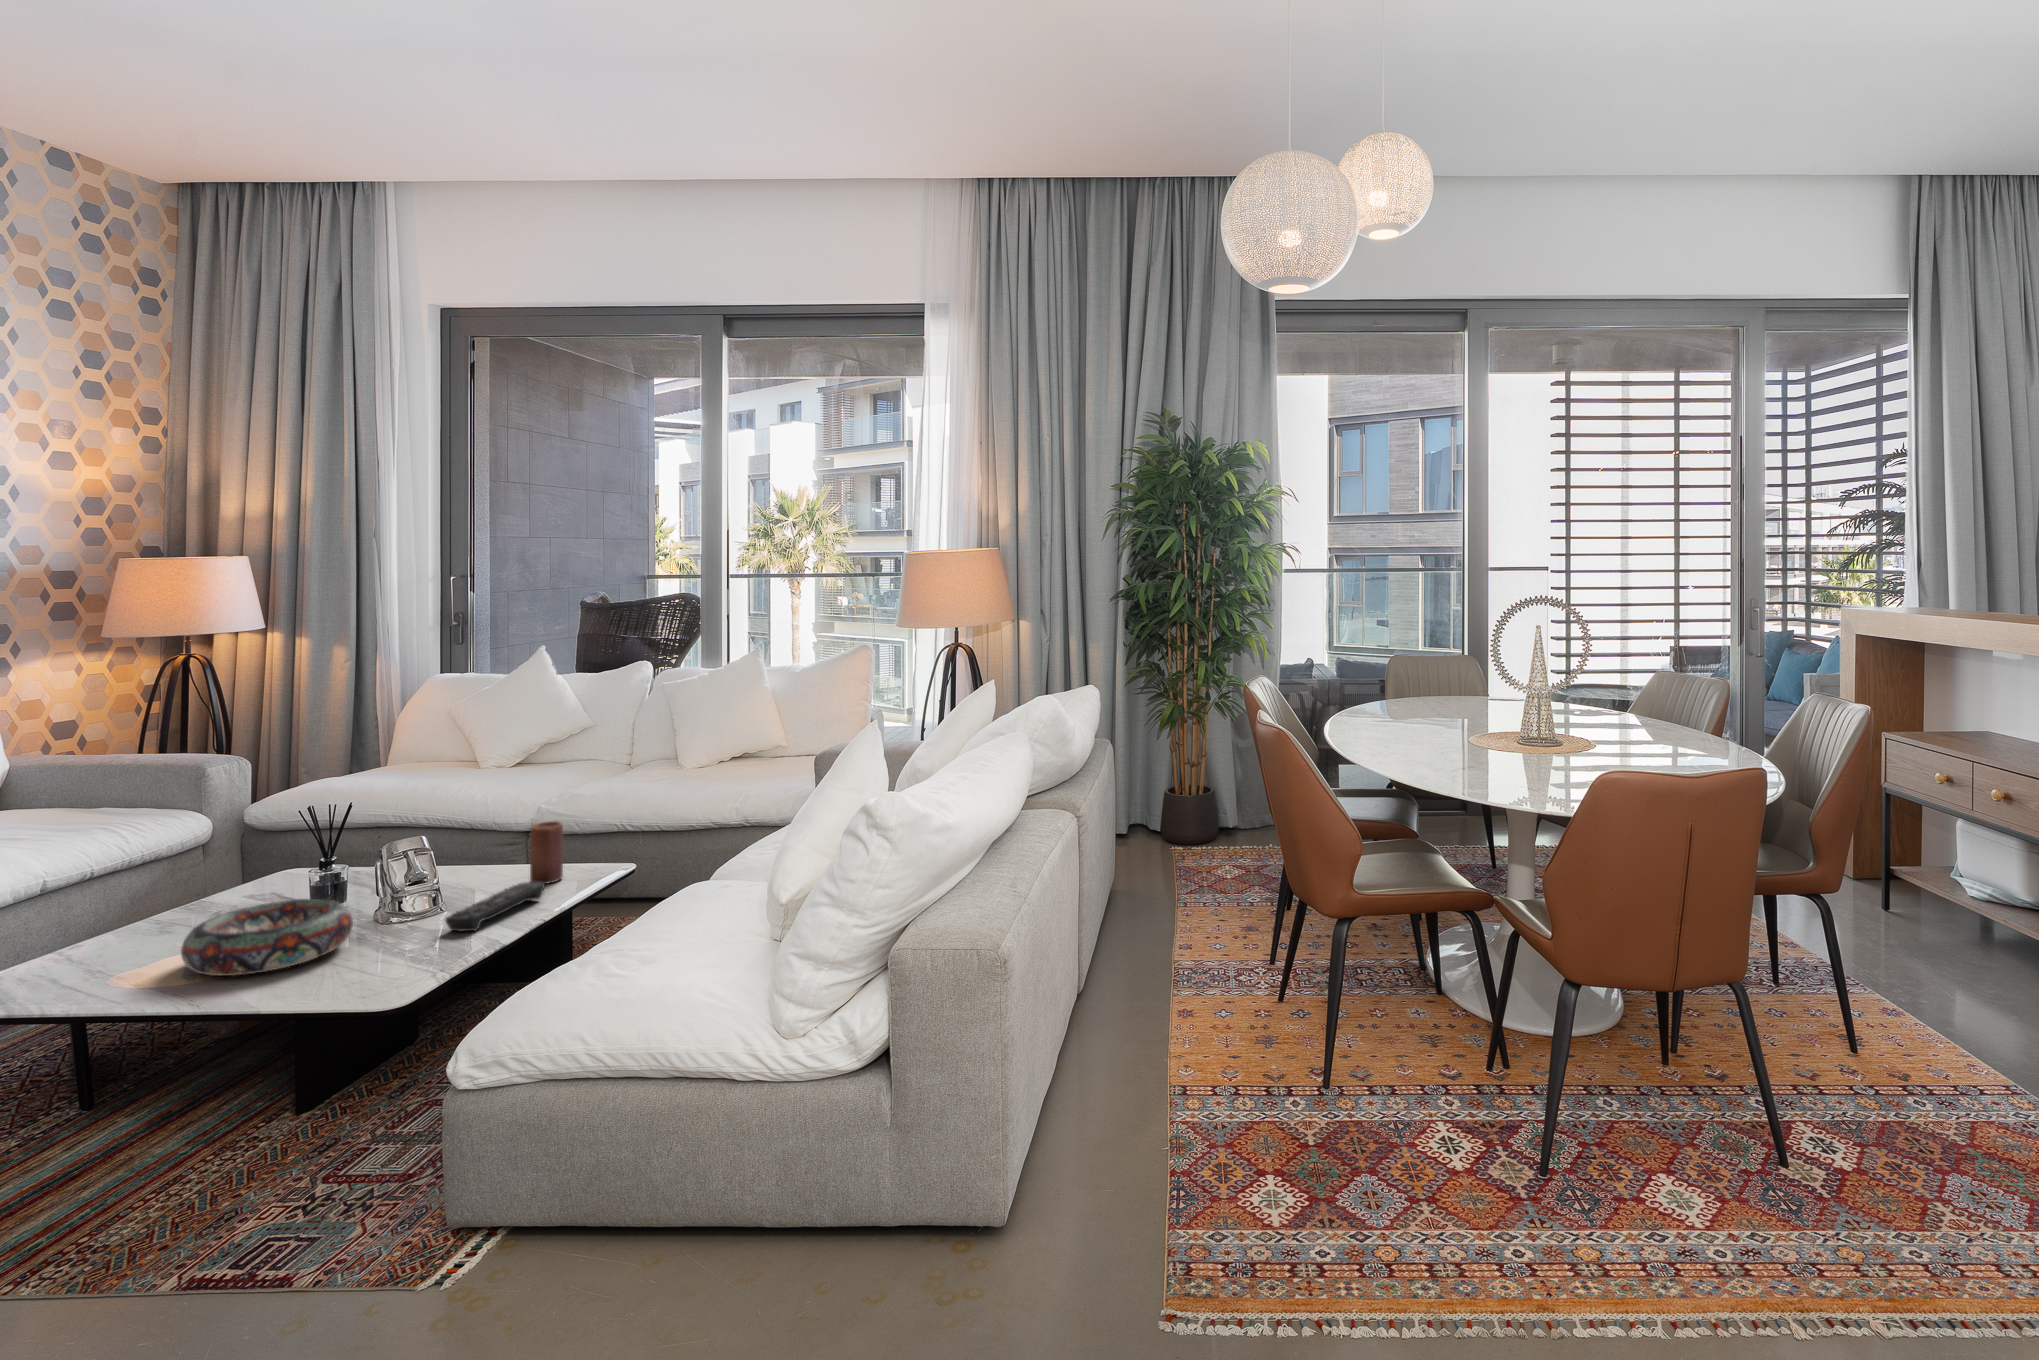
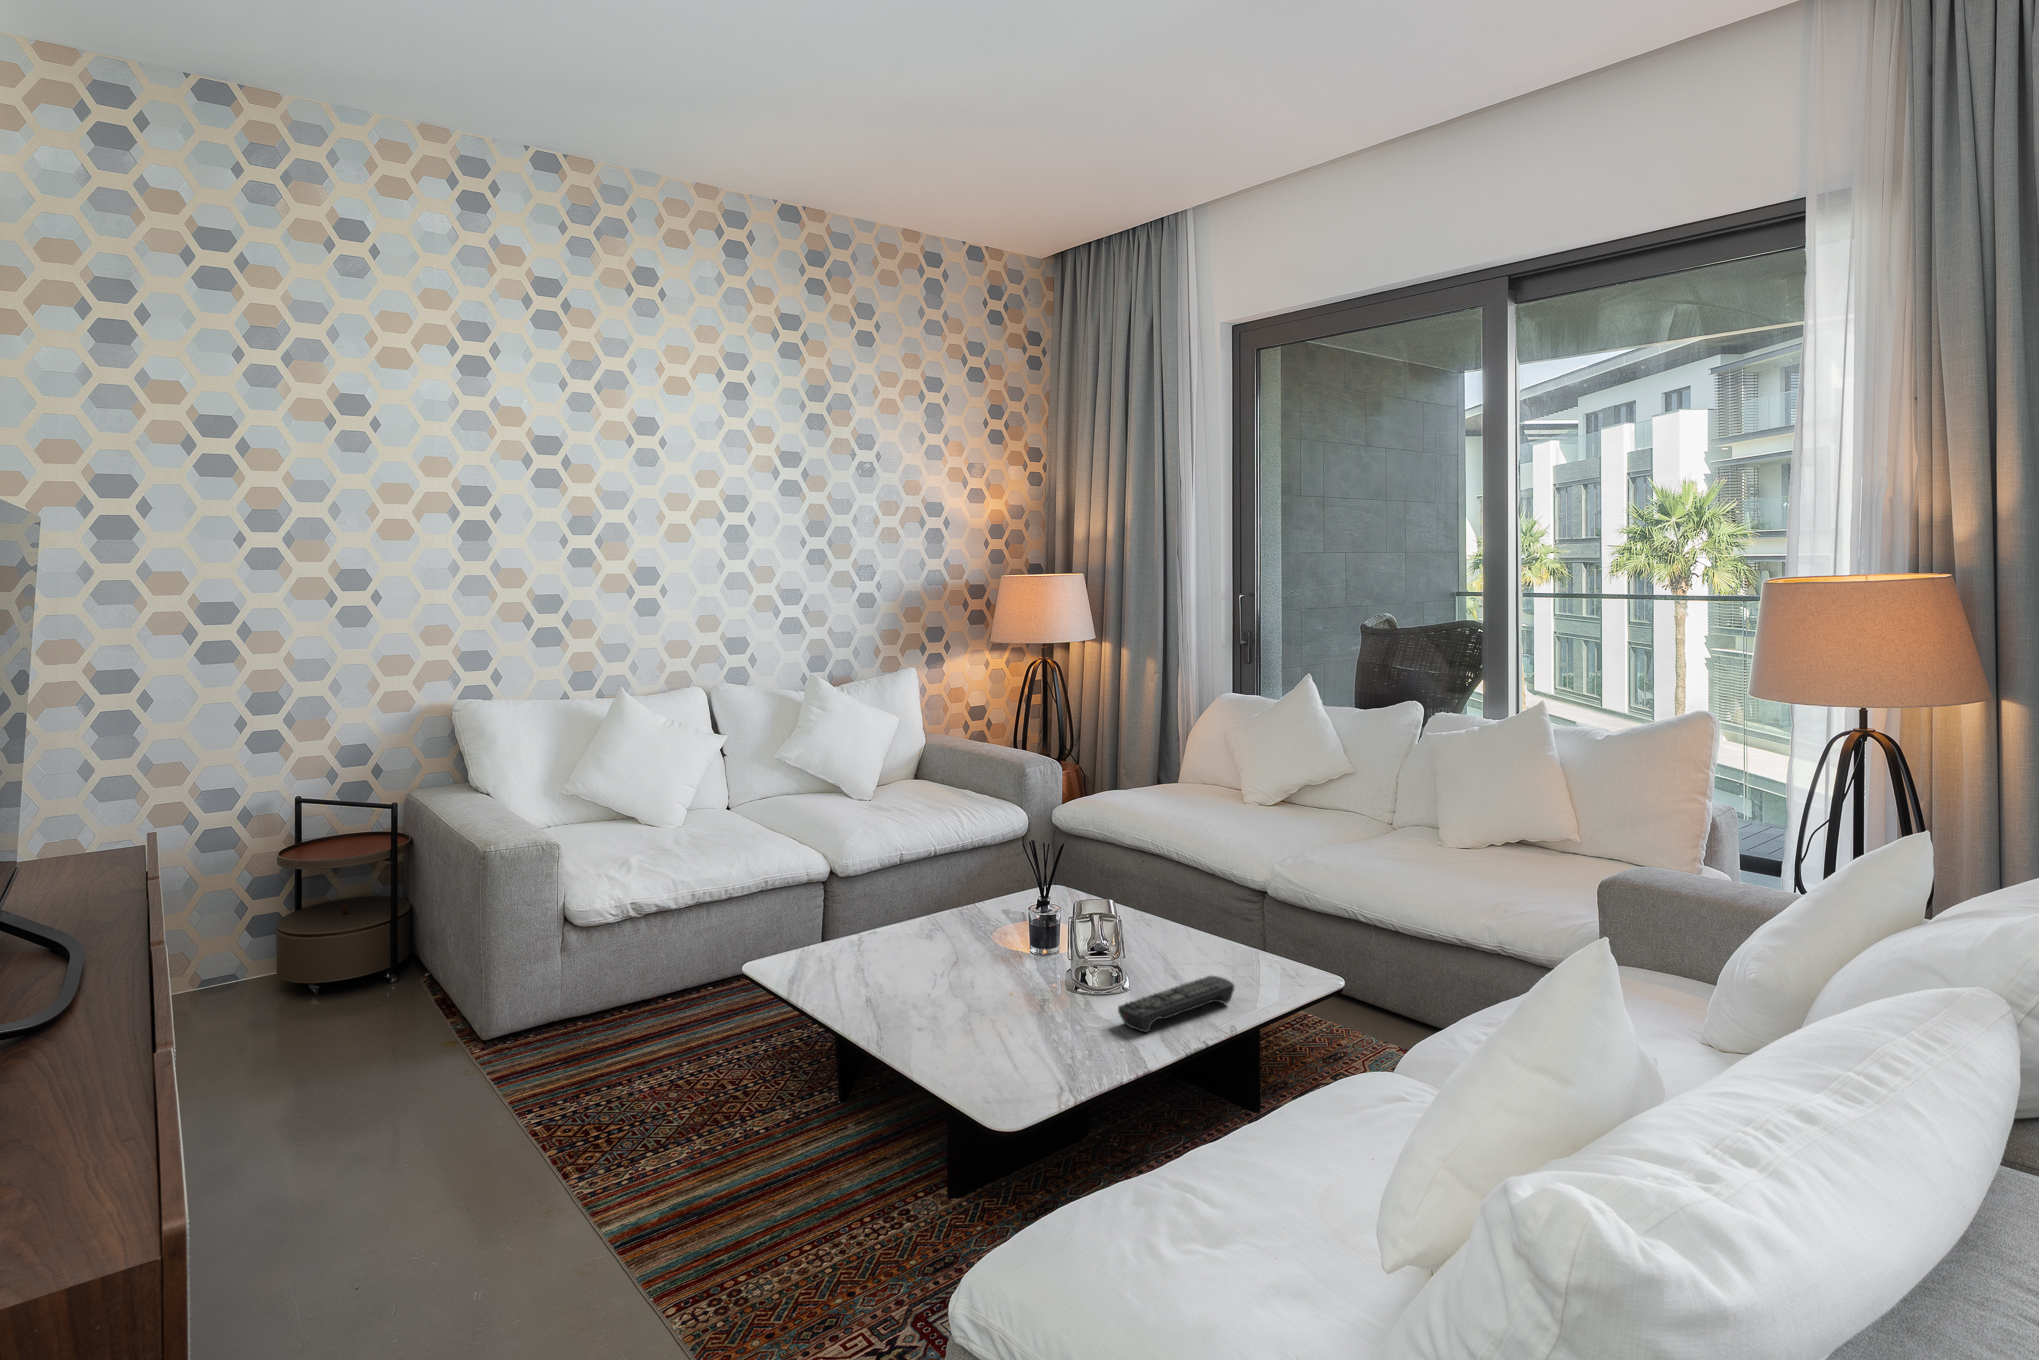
candle: present [530,821,563,884] -> none [1231,900,1267,980]
decorative bowl: present [181,899,353,976] -> none [897,940,1037,1024]

